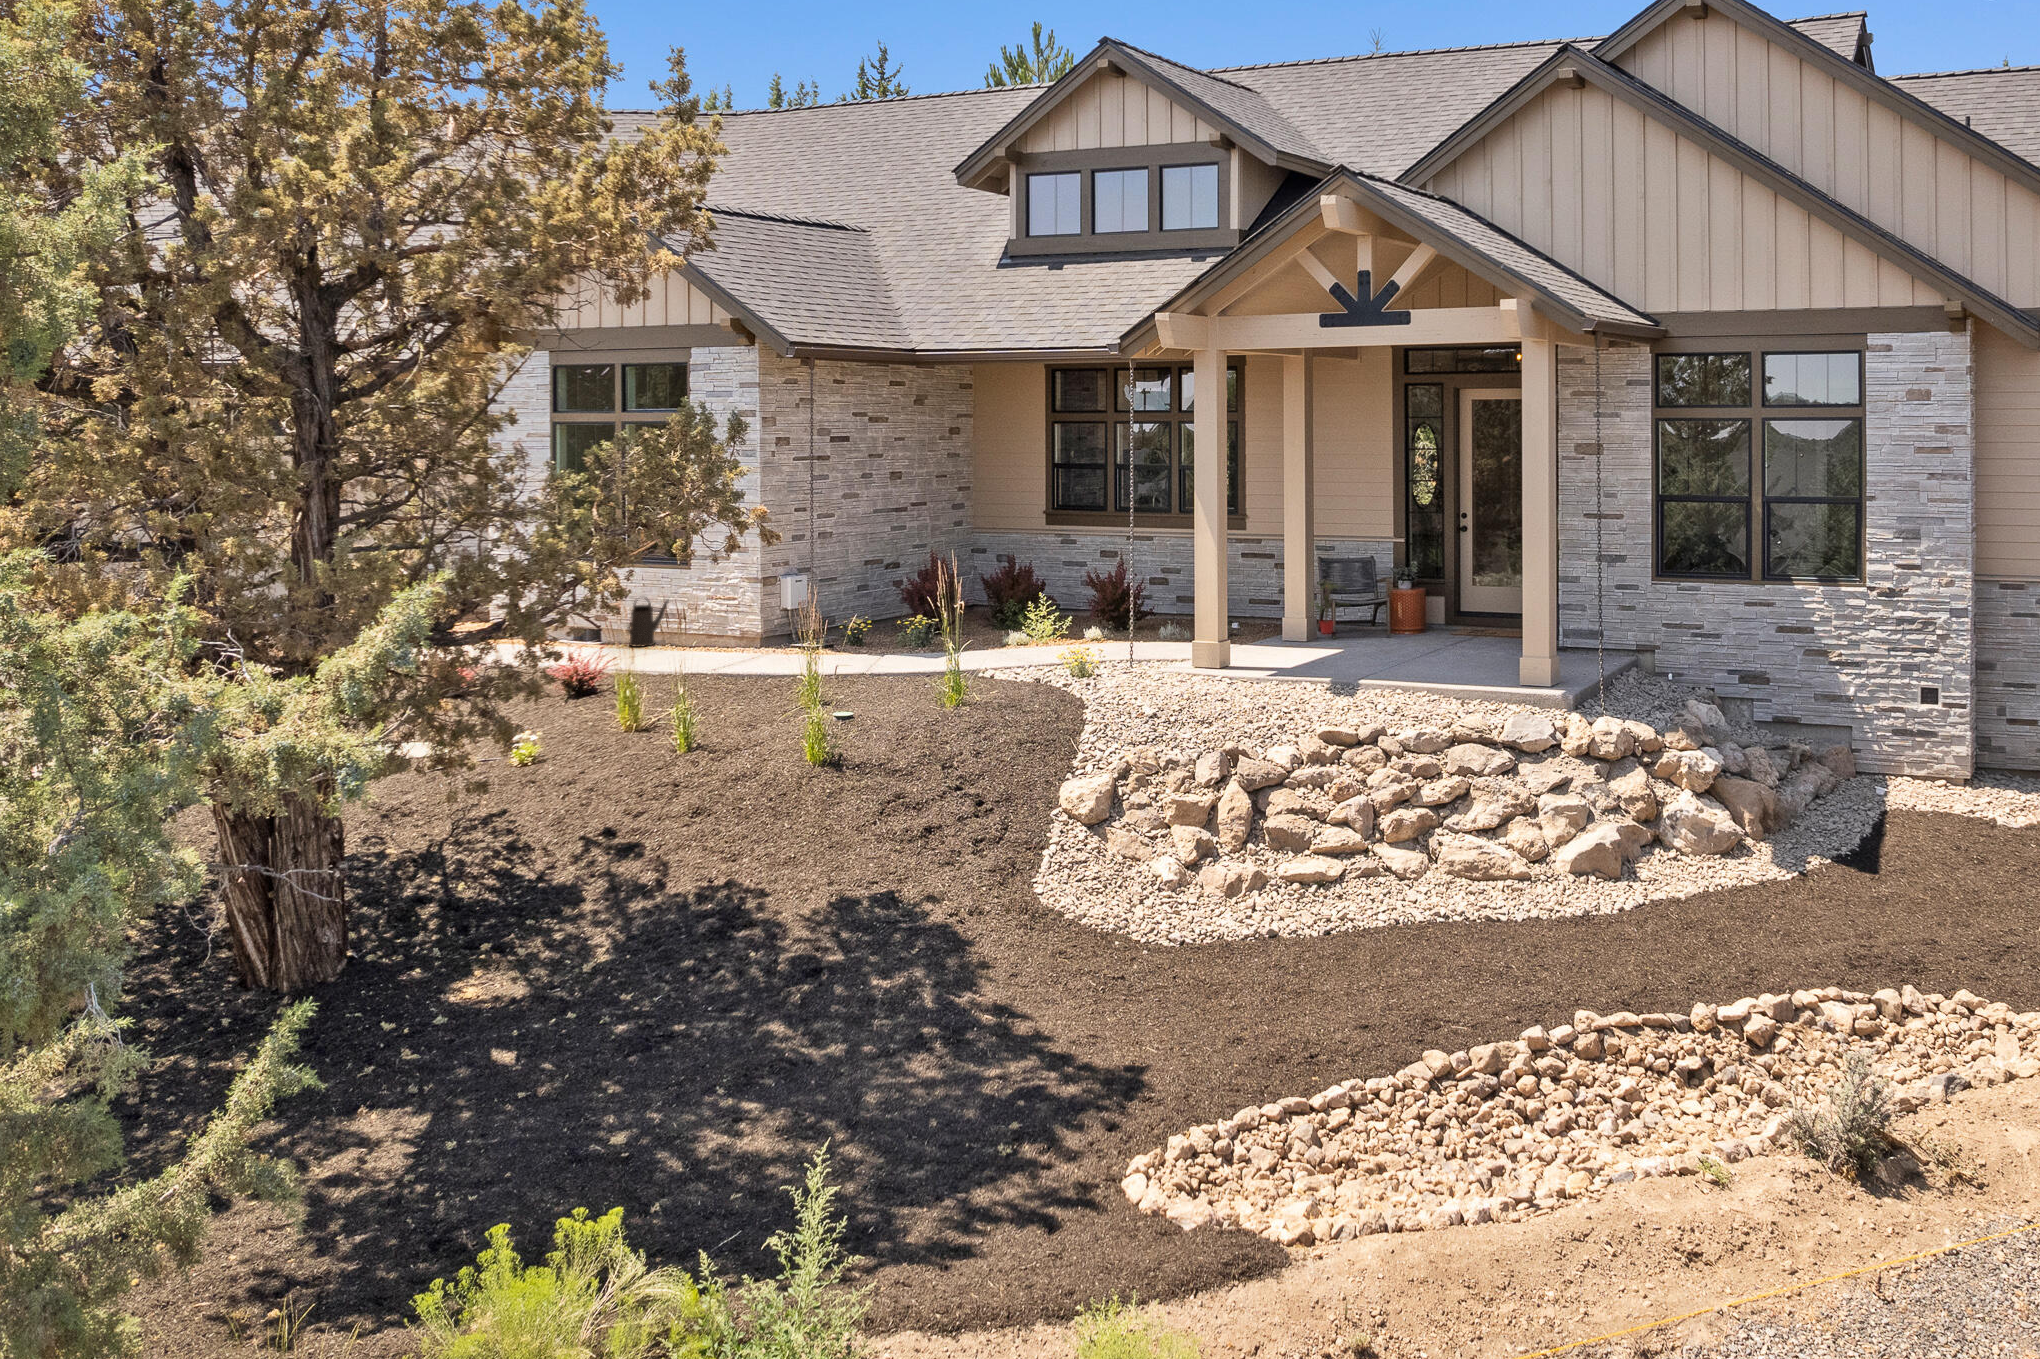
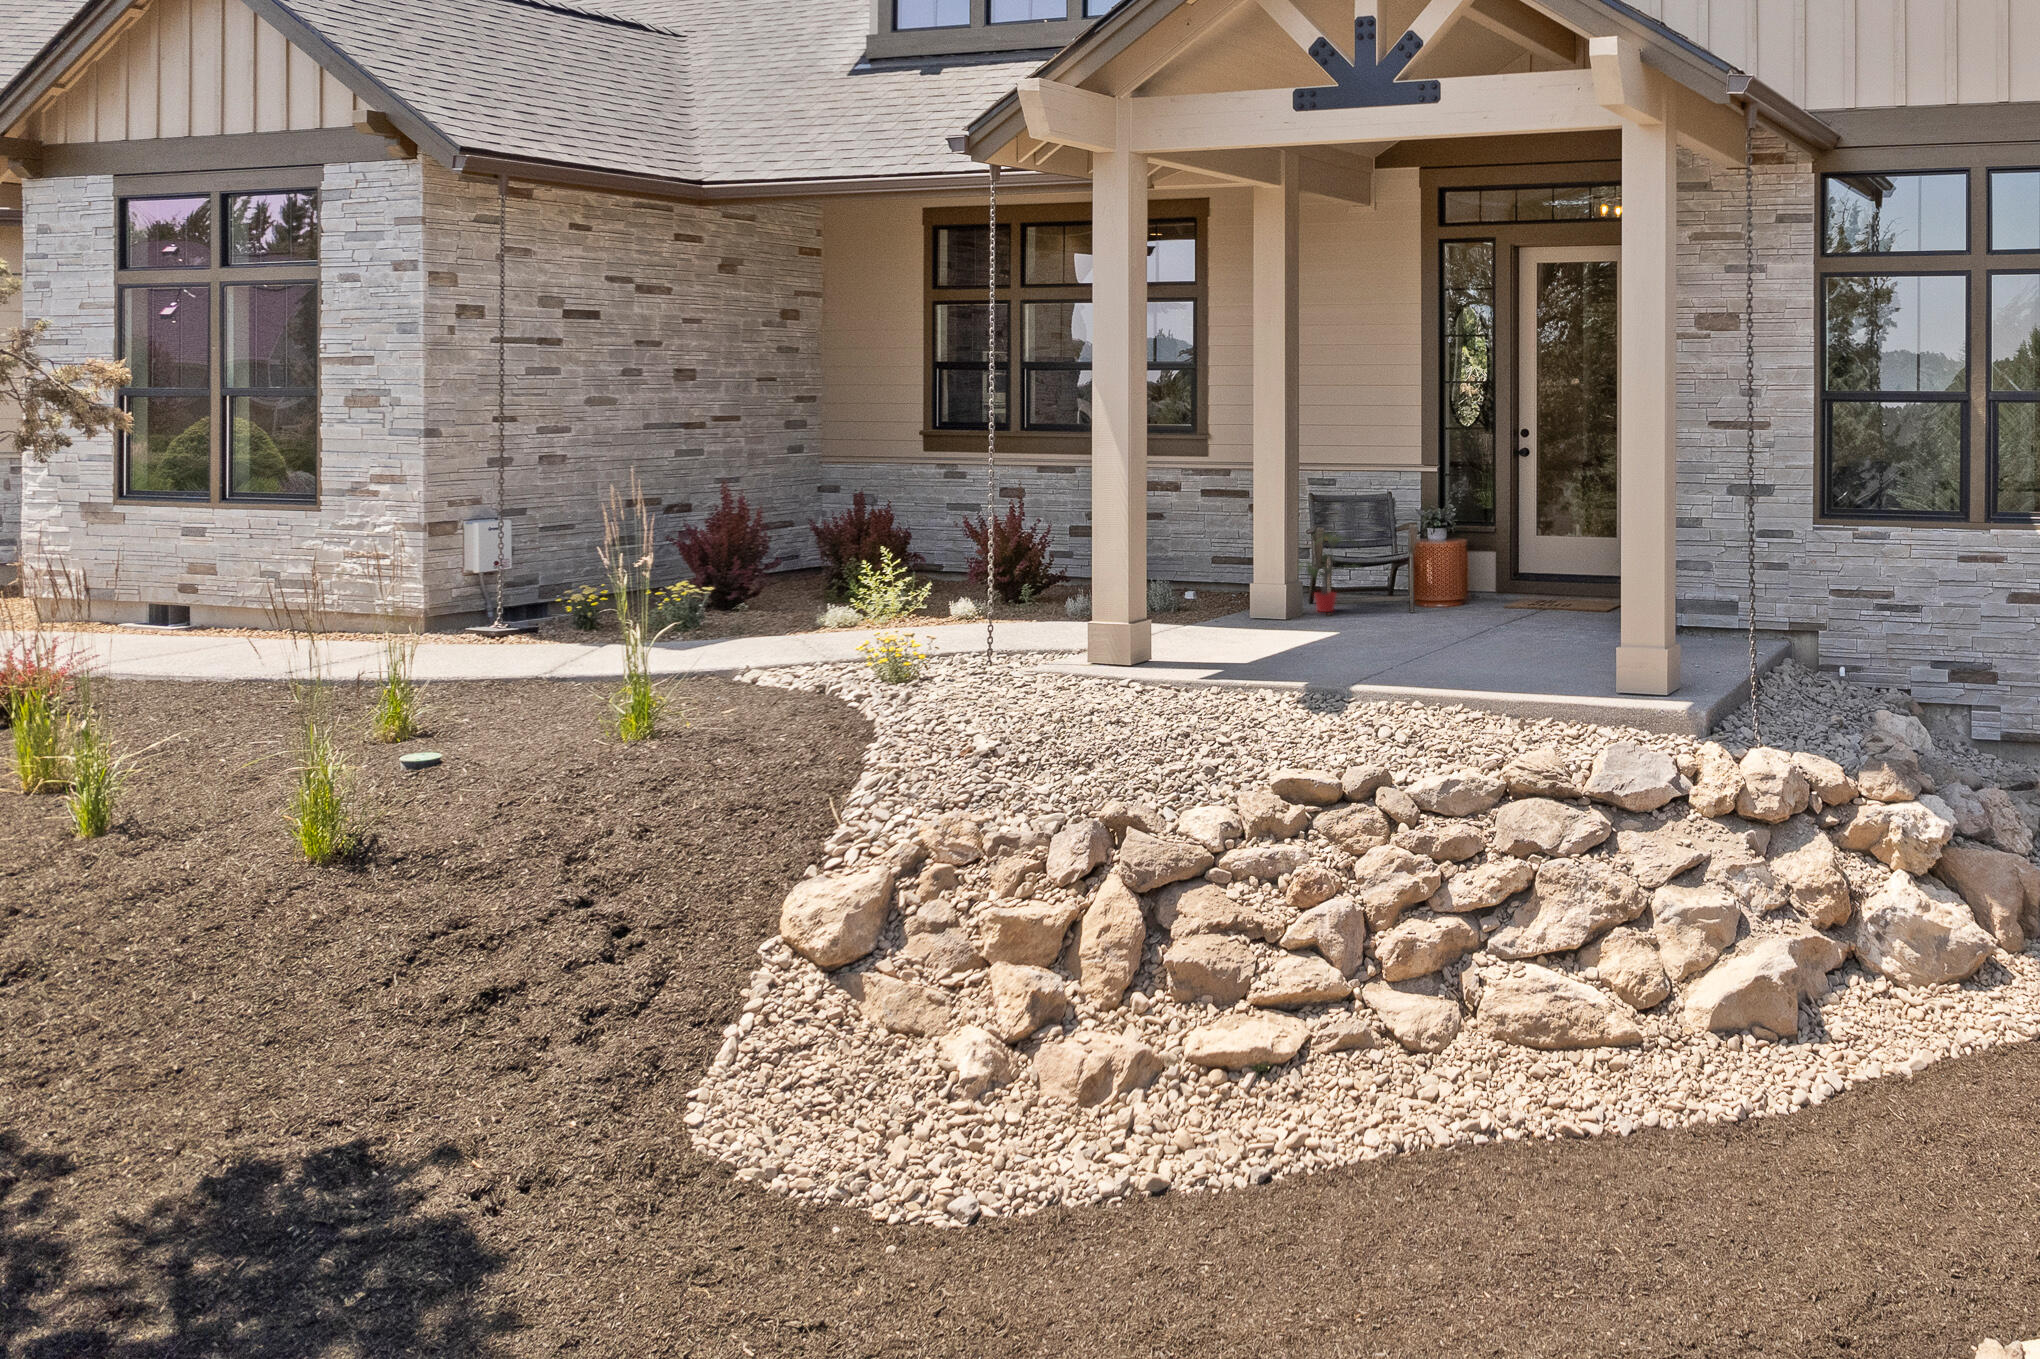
watering can: present [628,597,669,647] -> none [181,561,274,642]

